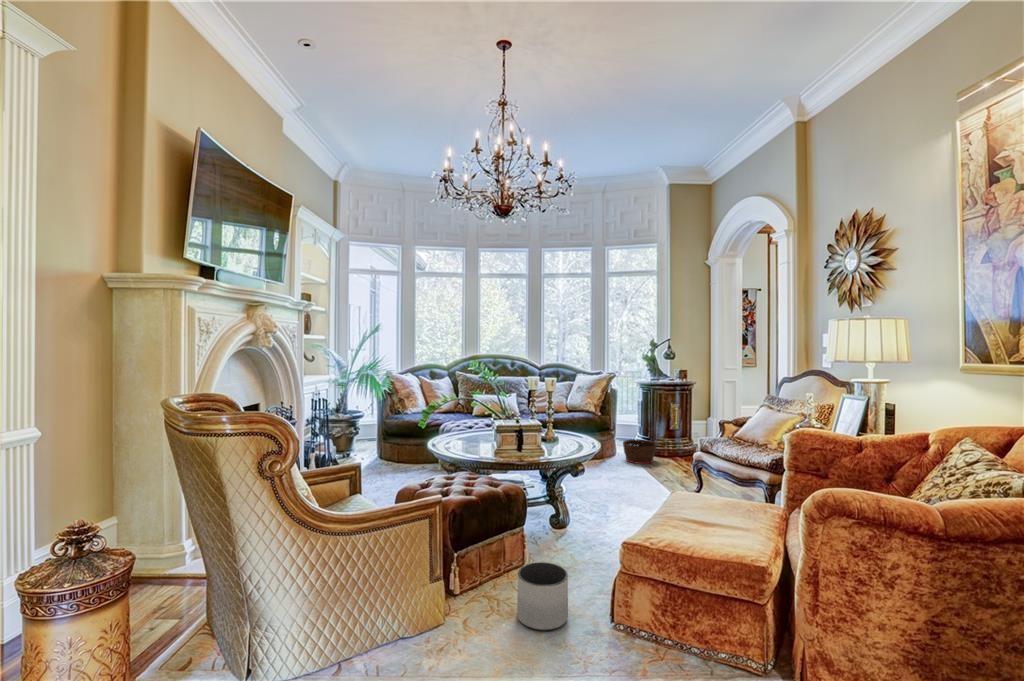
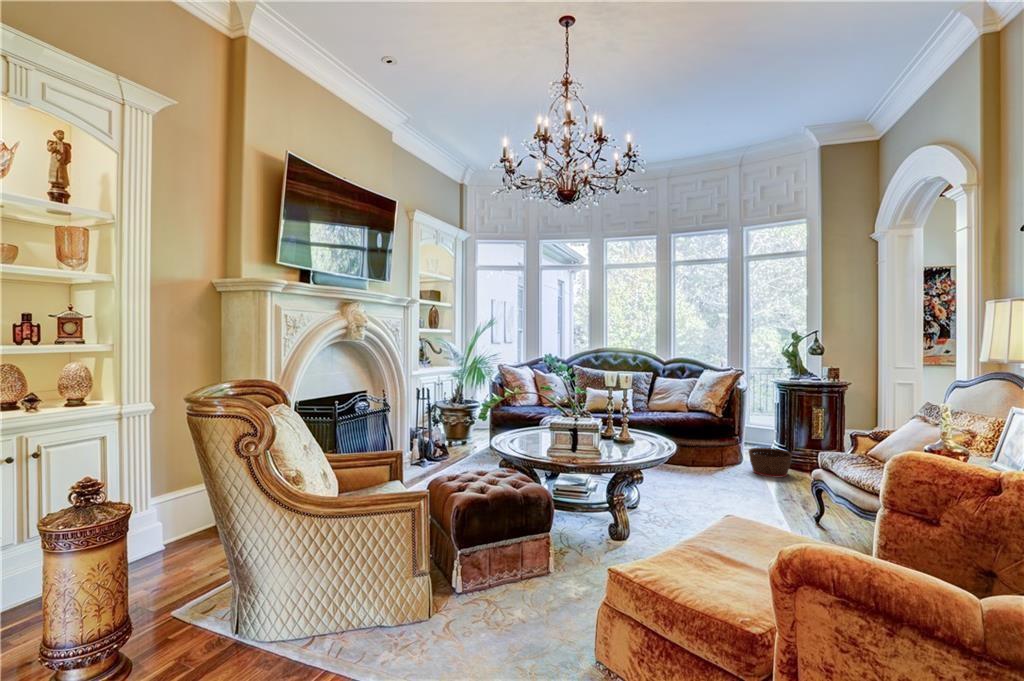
planter: present [517,562,568,631] -> none [500,573,556,652]

